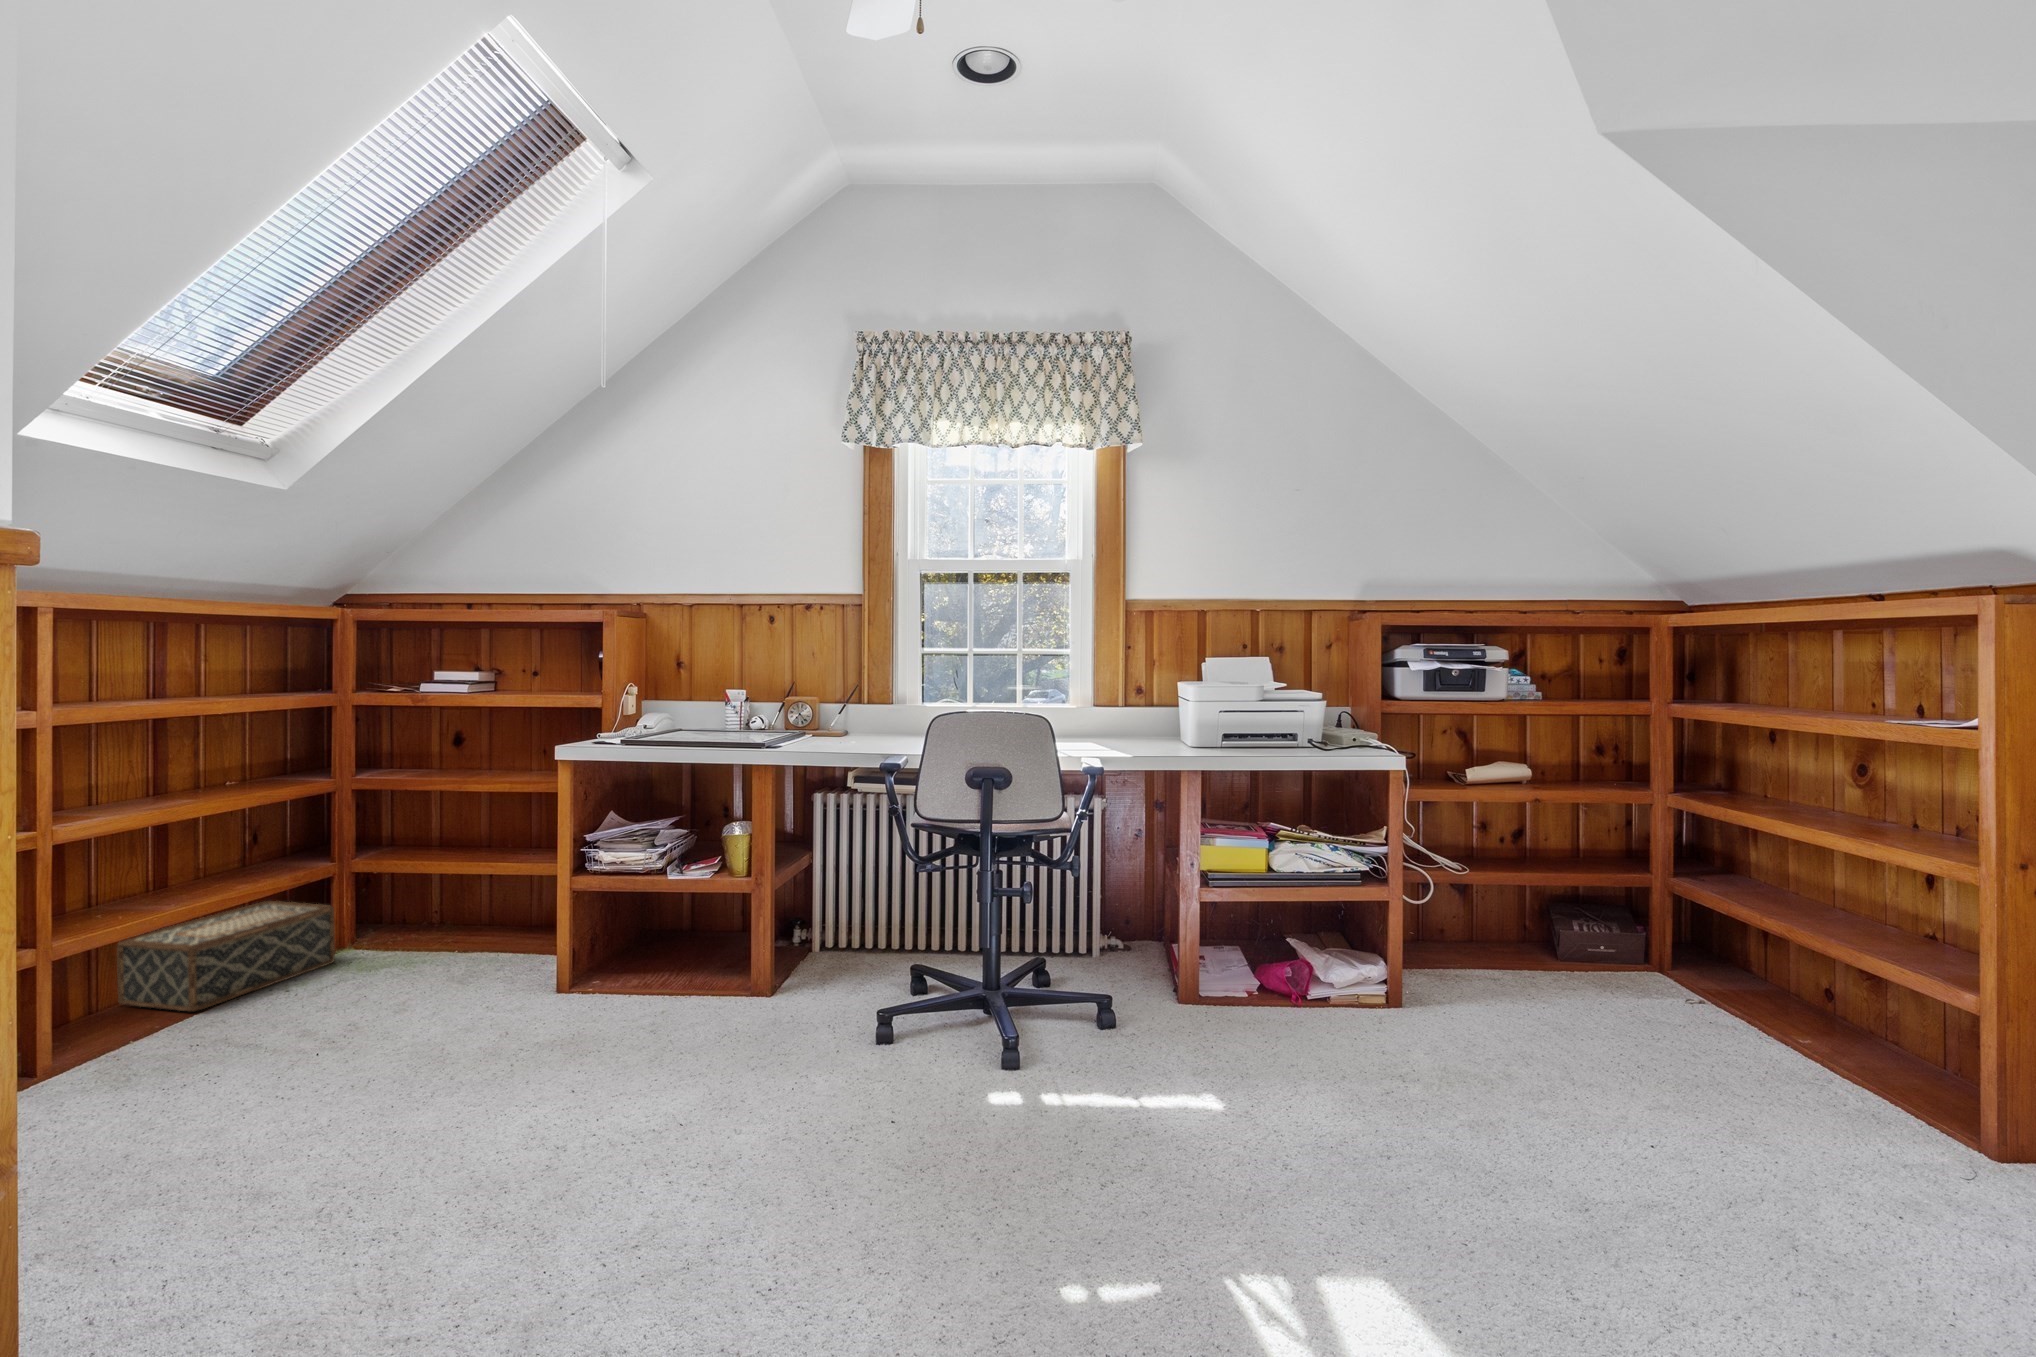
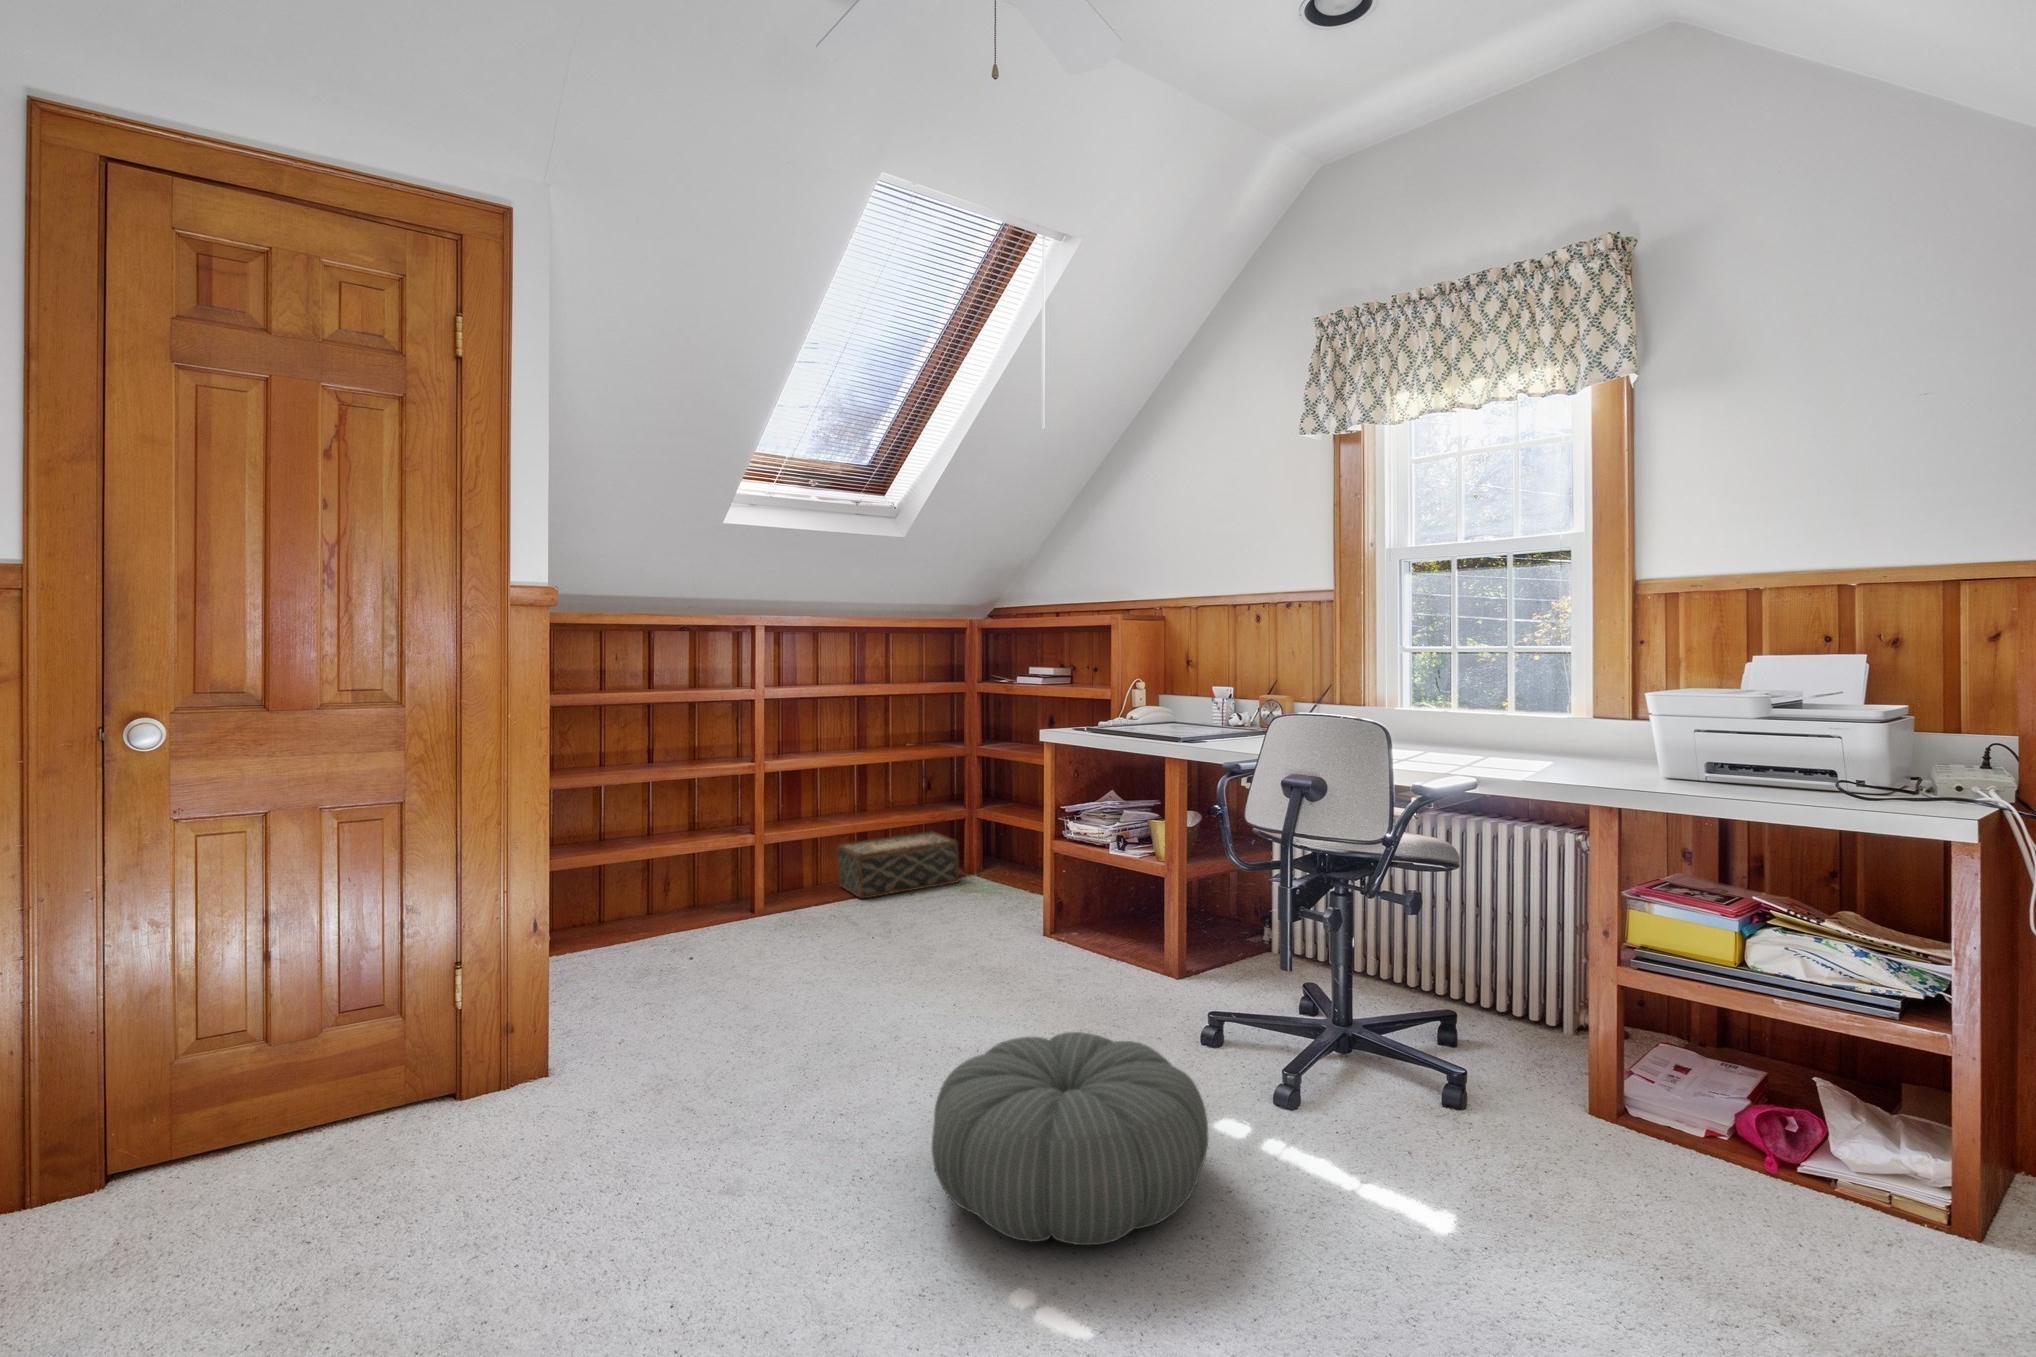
pouf: none [800,1032,1092,1254] -> present [932,1032,1208,1245]

